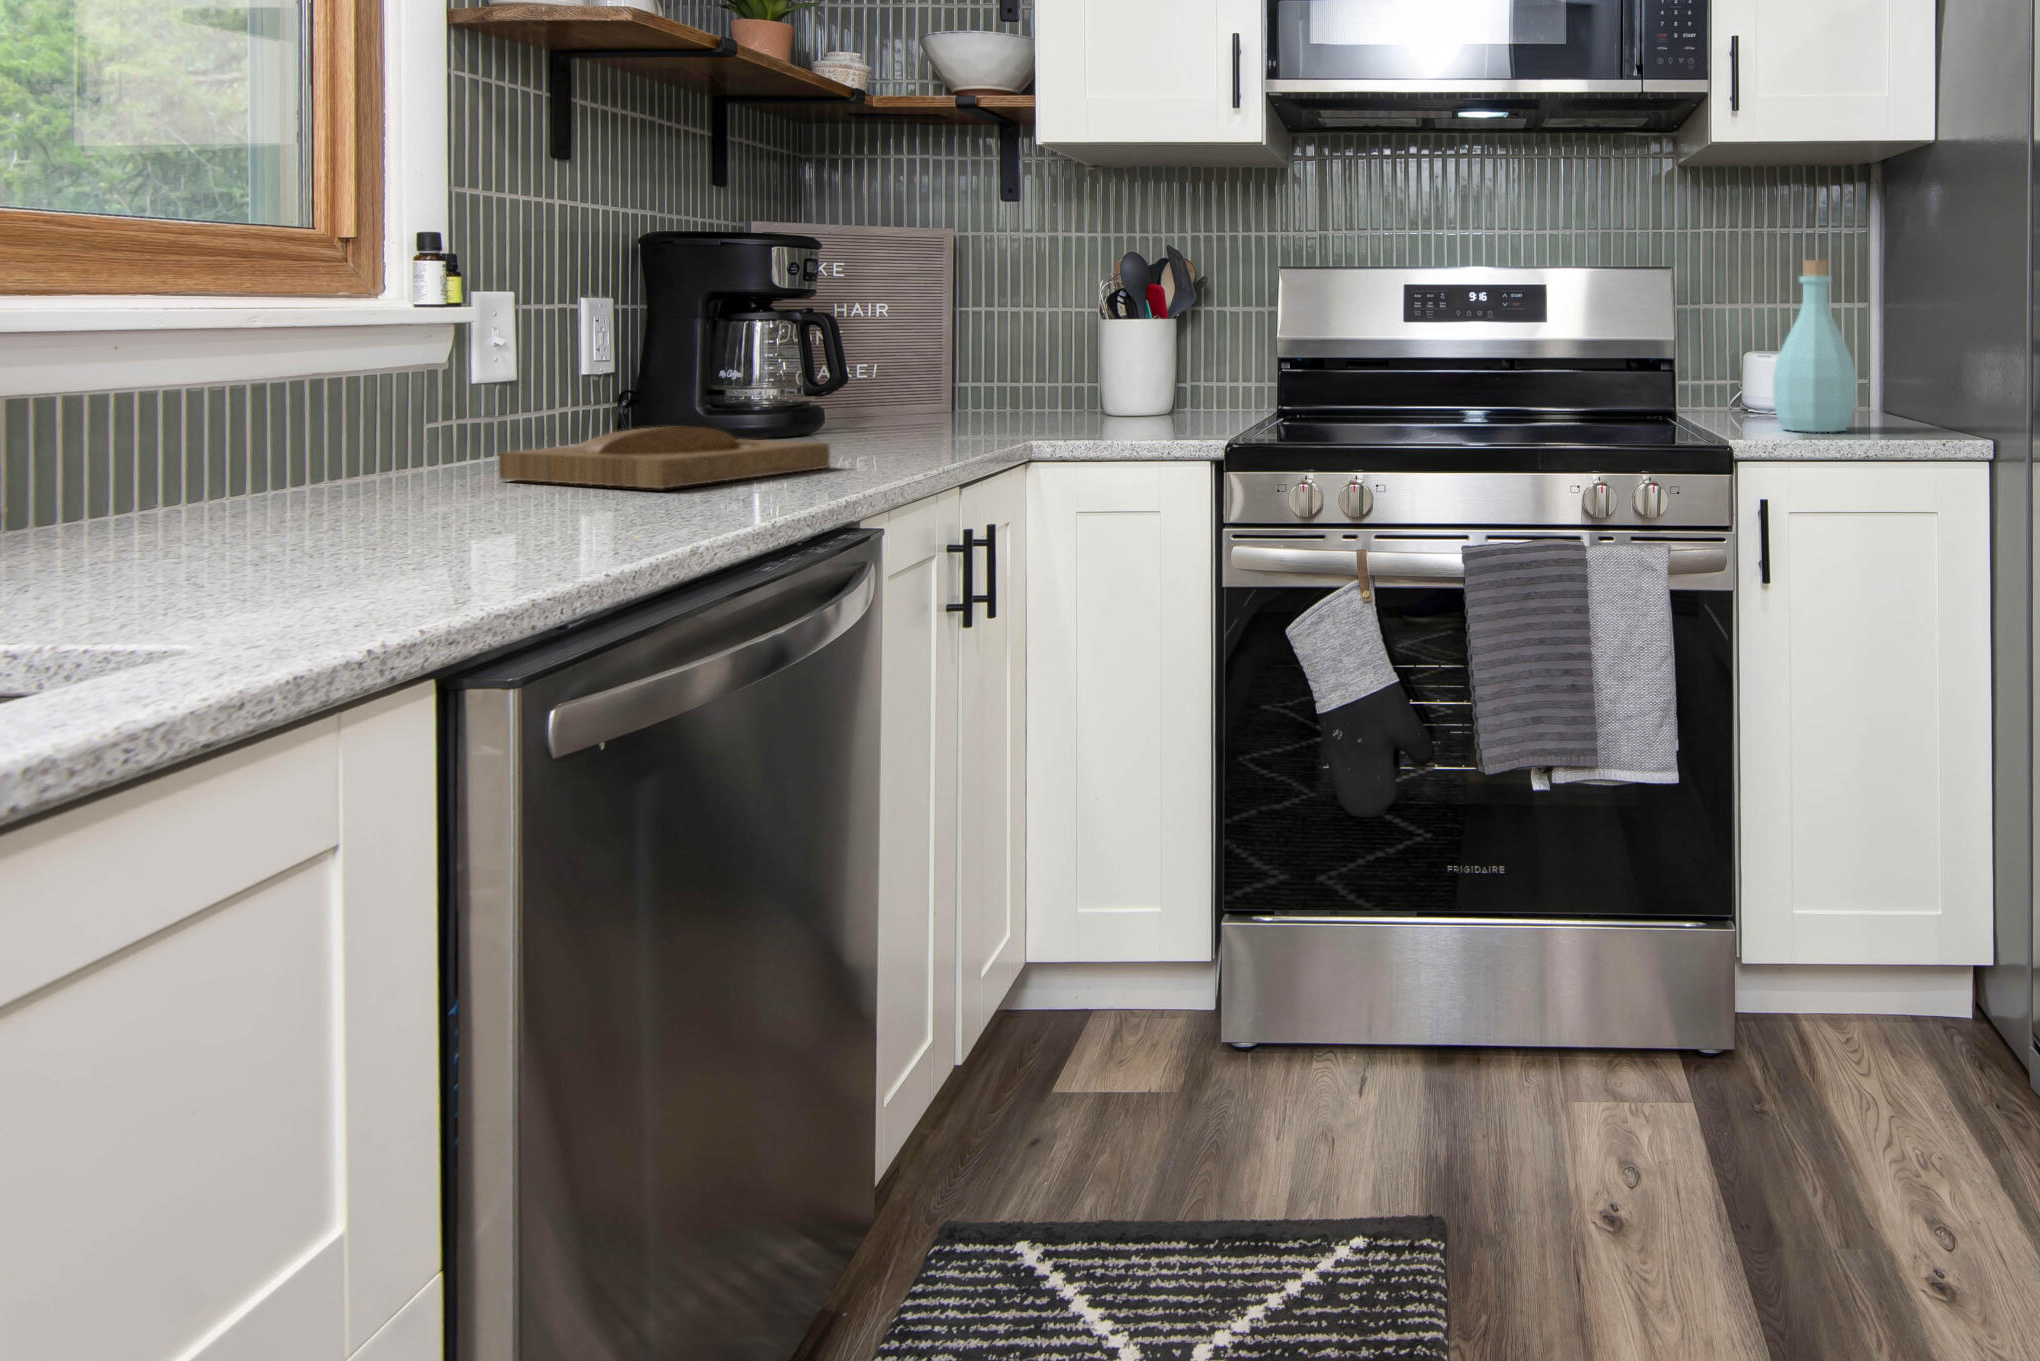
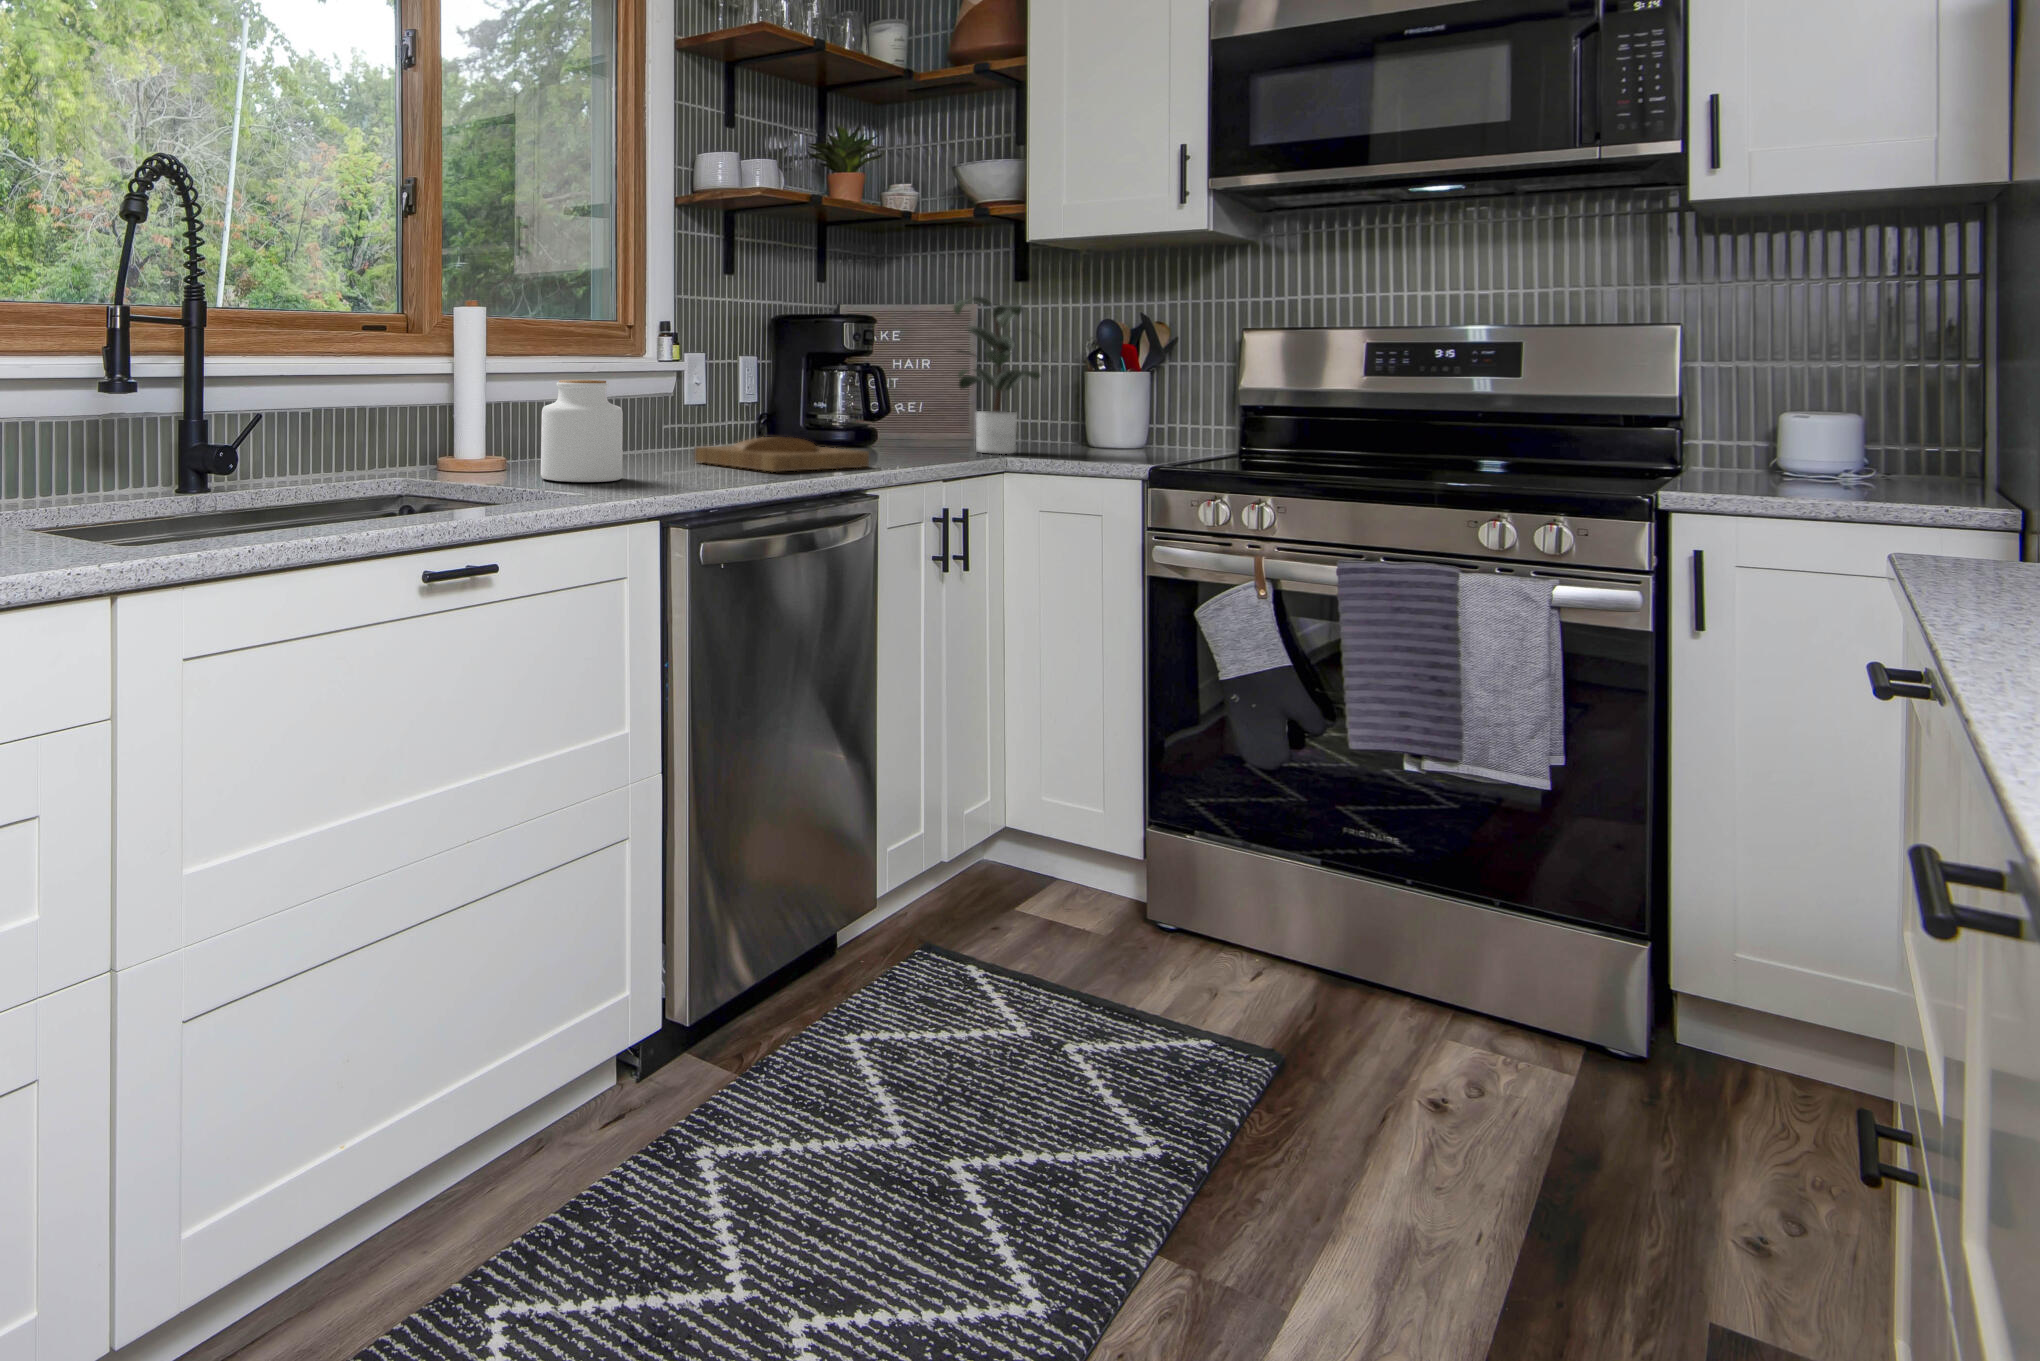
potted plant: none [911,206,1114,434] -> present [954,297,1040,454]
bottle: present [1773,260,1856,432] -> none [1717,328,1824,493]
jar: none [93,329,320,549] -> present [541,380,623,482]

